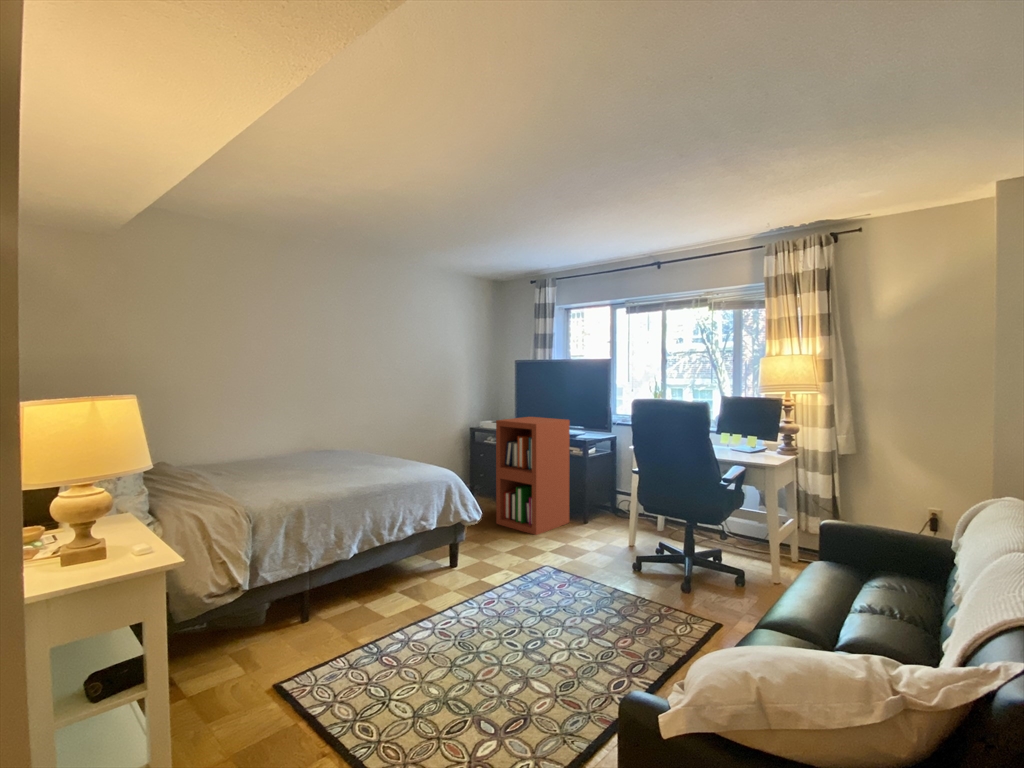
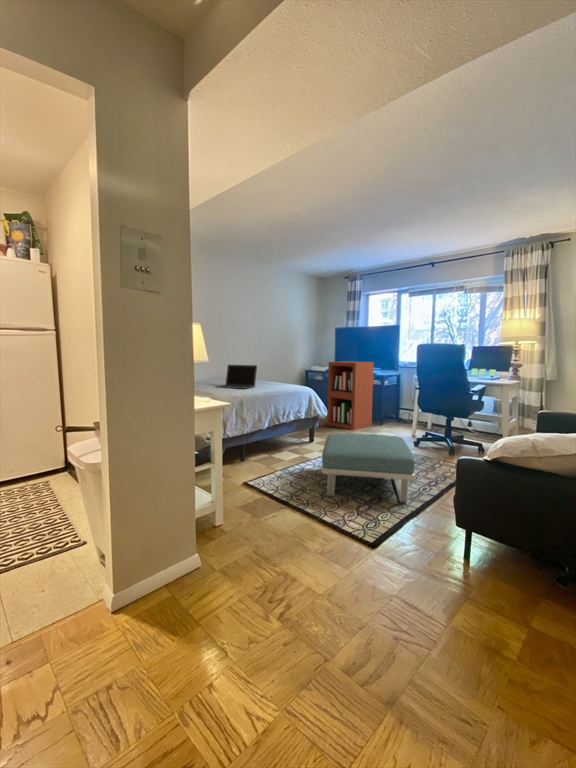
laptop: none [273,437,353,484] -> present [216,365,257,389]
footstool: none [413,570,585,730] -> present [322,433,415,503]

